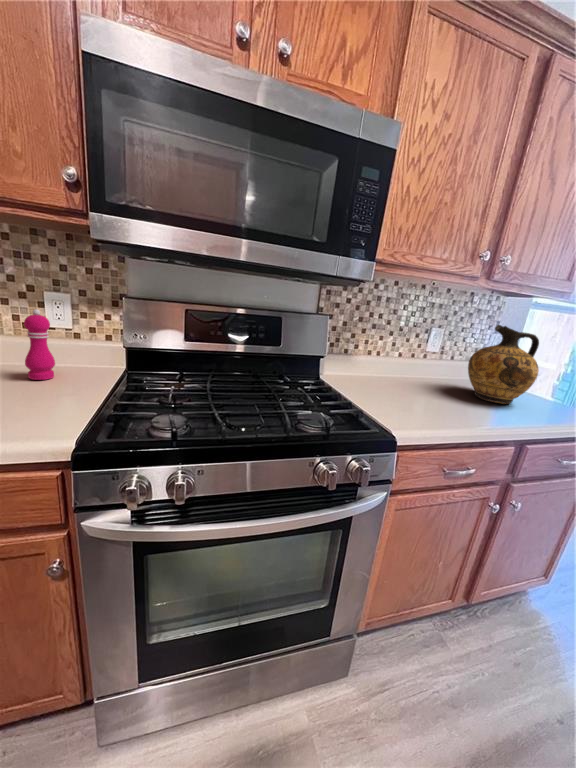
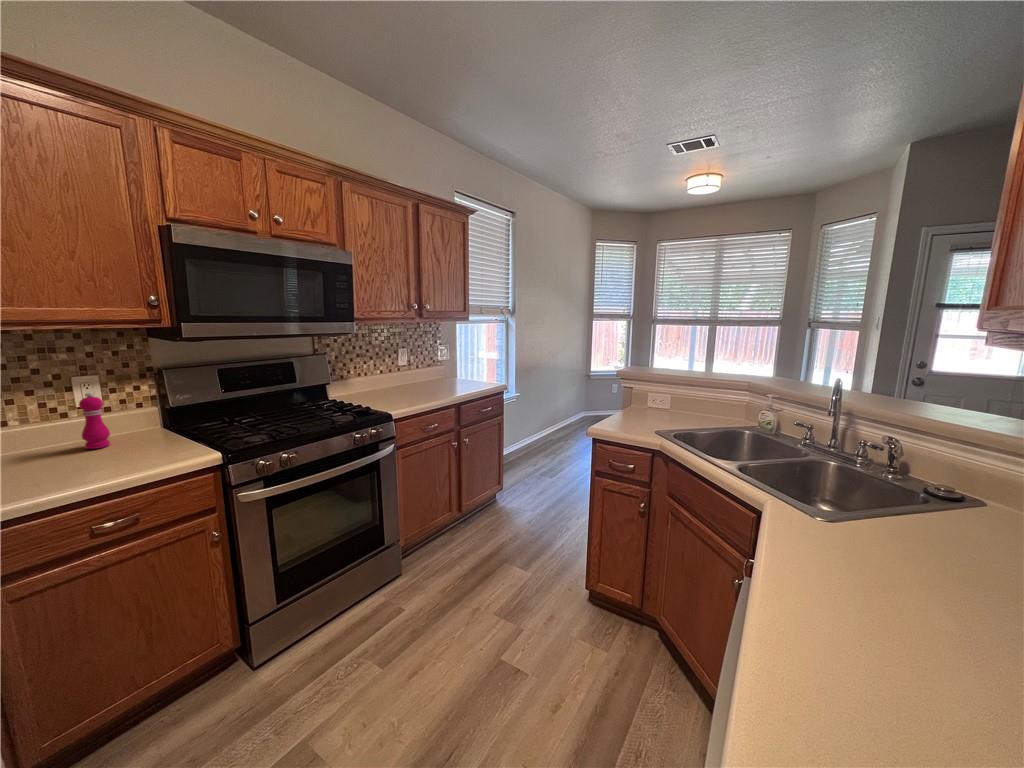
ceramic jug: present [468,325,539,403] -> none [425,343,462,390]

